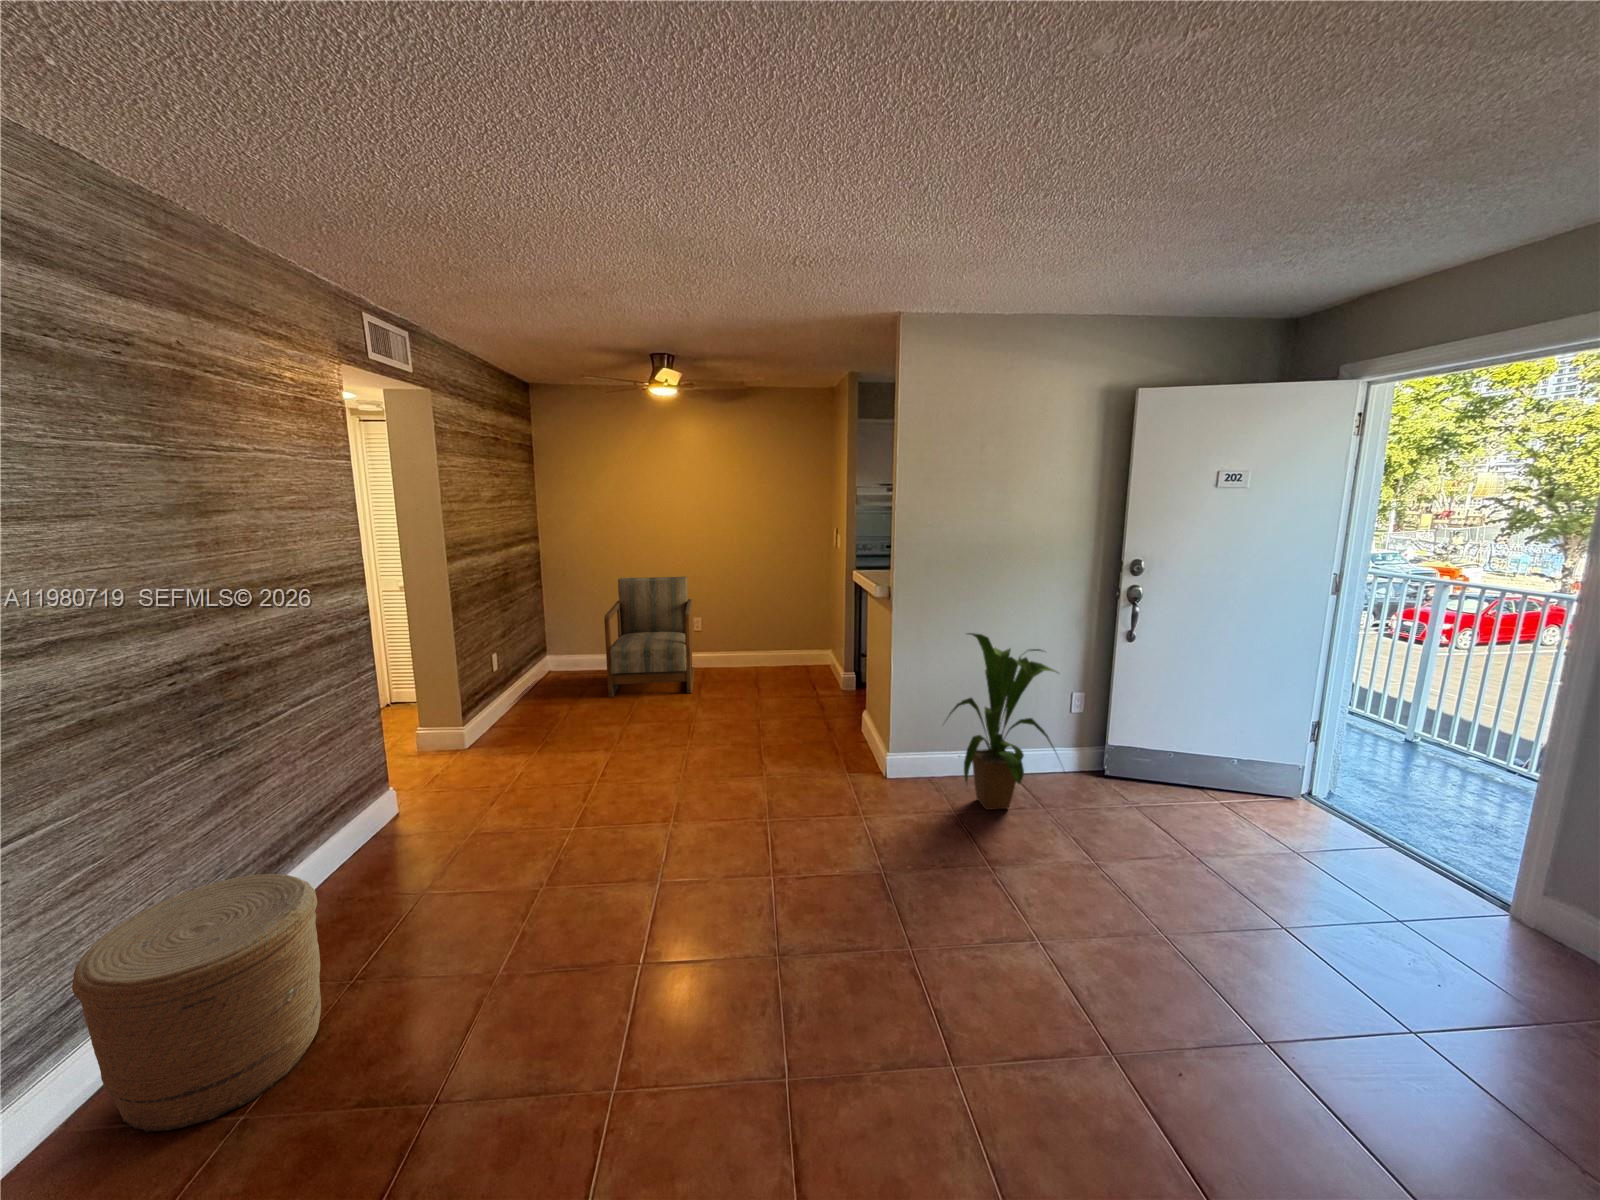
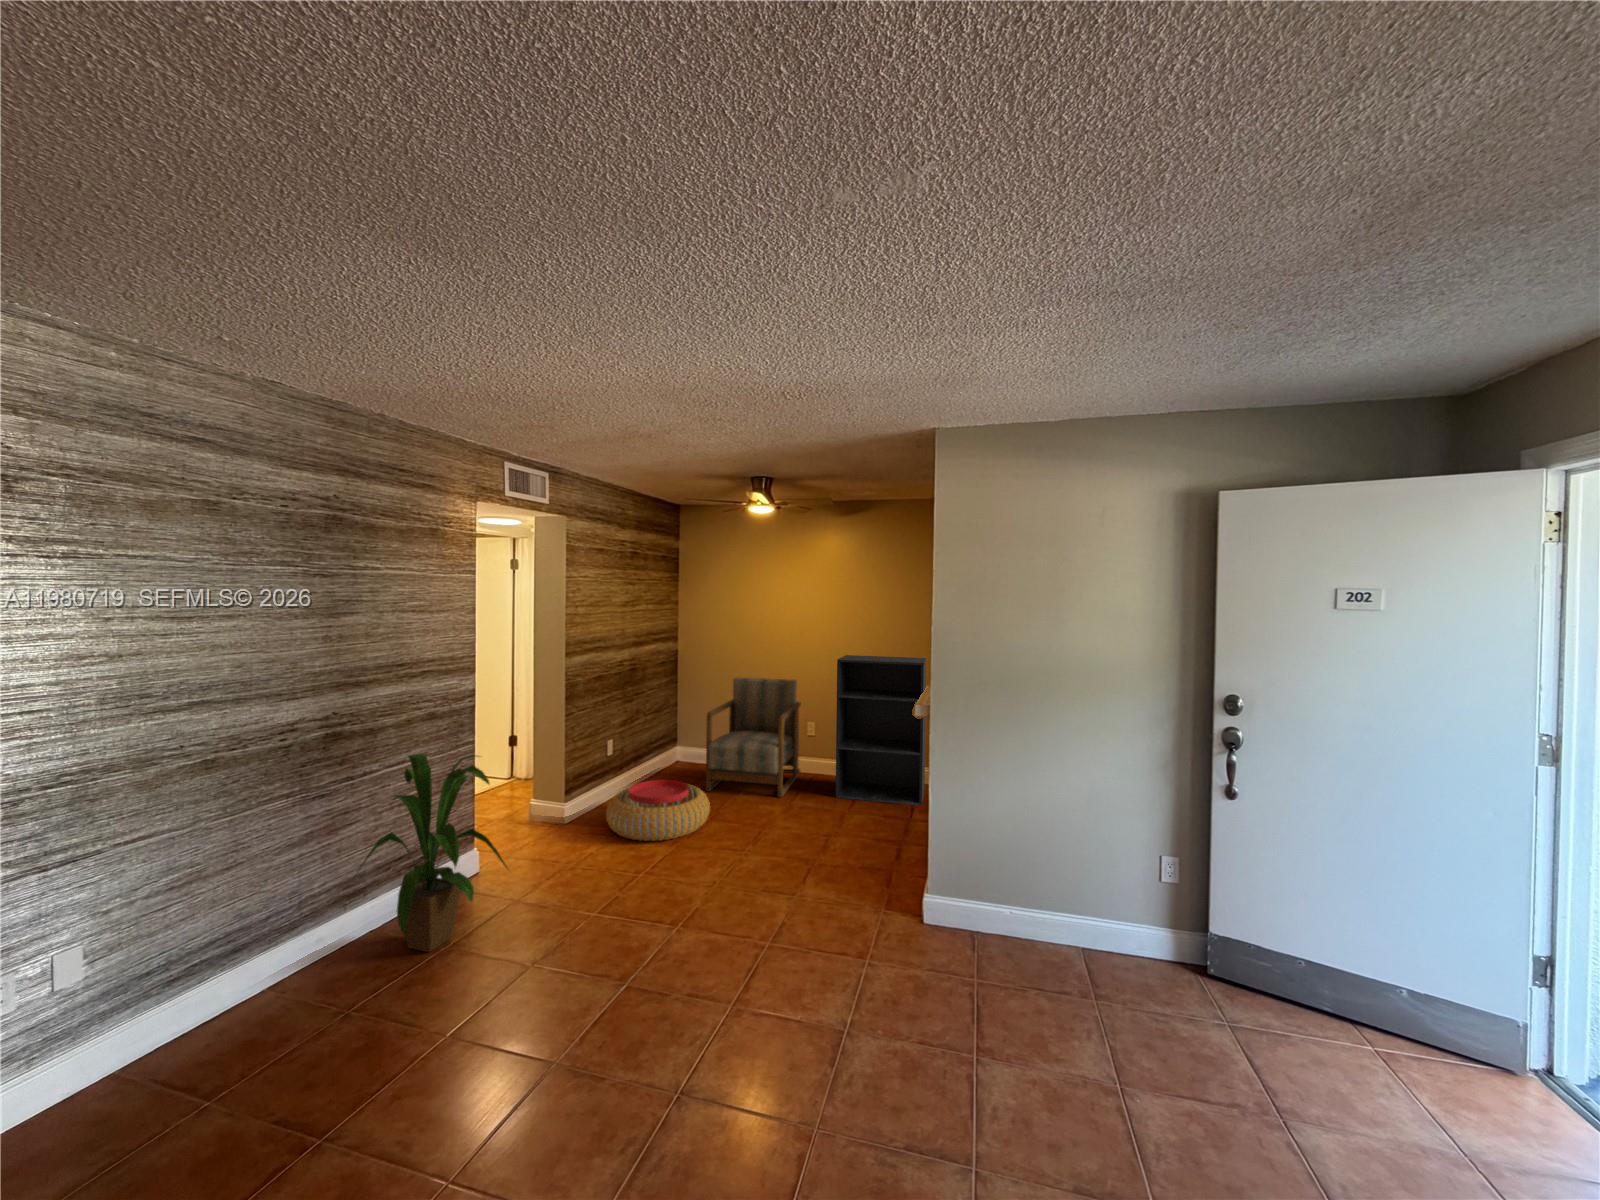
bookshelf: none [740,548,825,687] -> present [836,655,926,806]
house plant: present [949,633,1056,810] -> present [364,754,508,952]
pouf: none [521,689,636,753] -> present [606,780,710,841]
woven basket: present [72,874,321,1132] -> none [137,899,321,1099]

